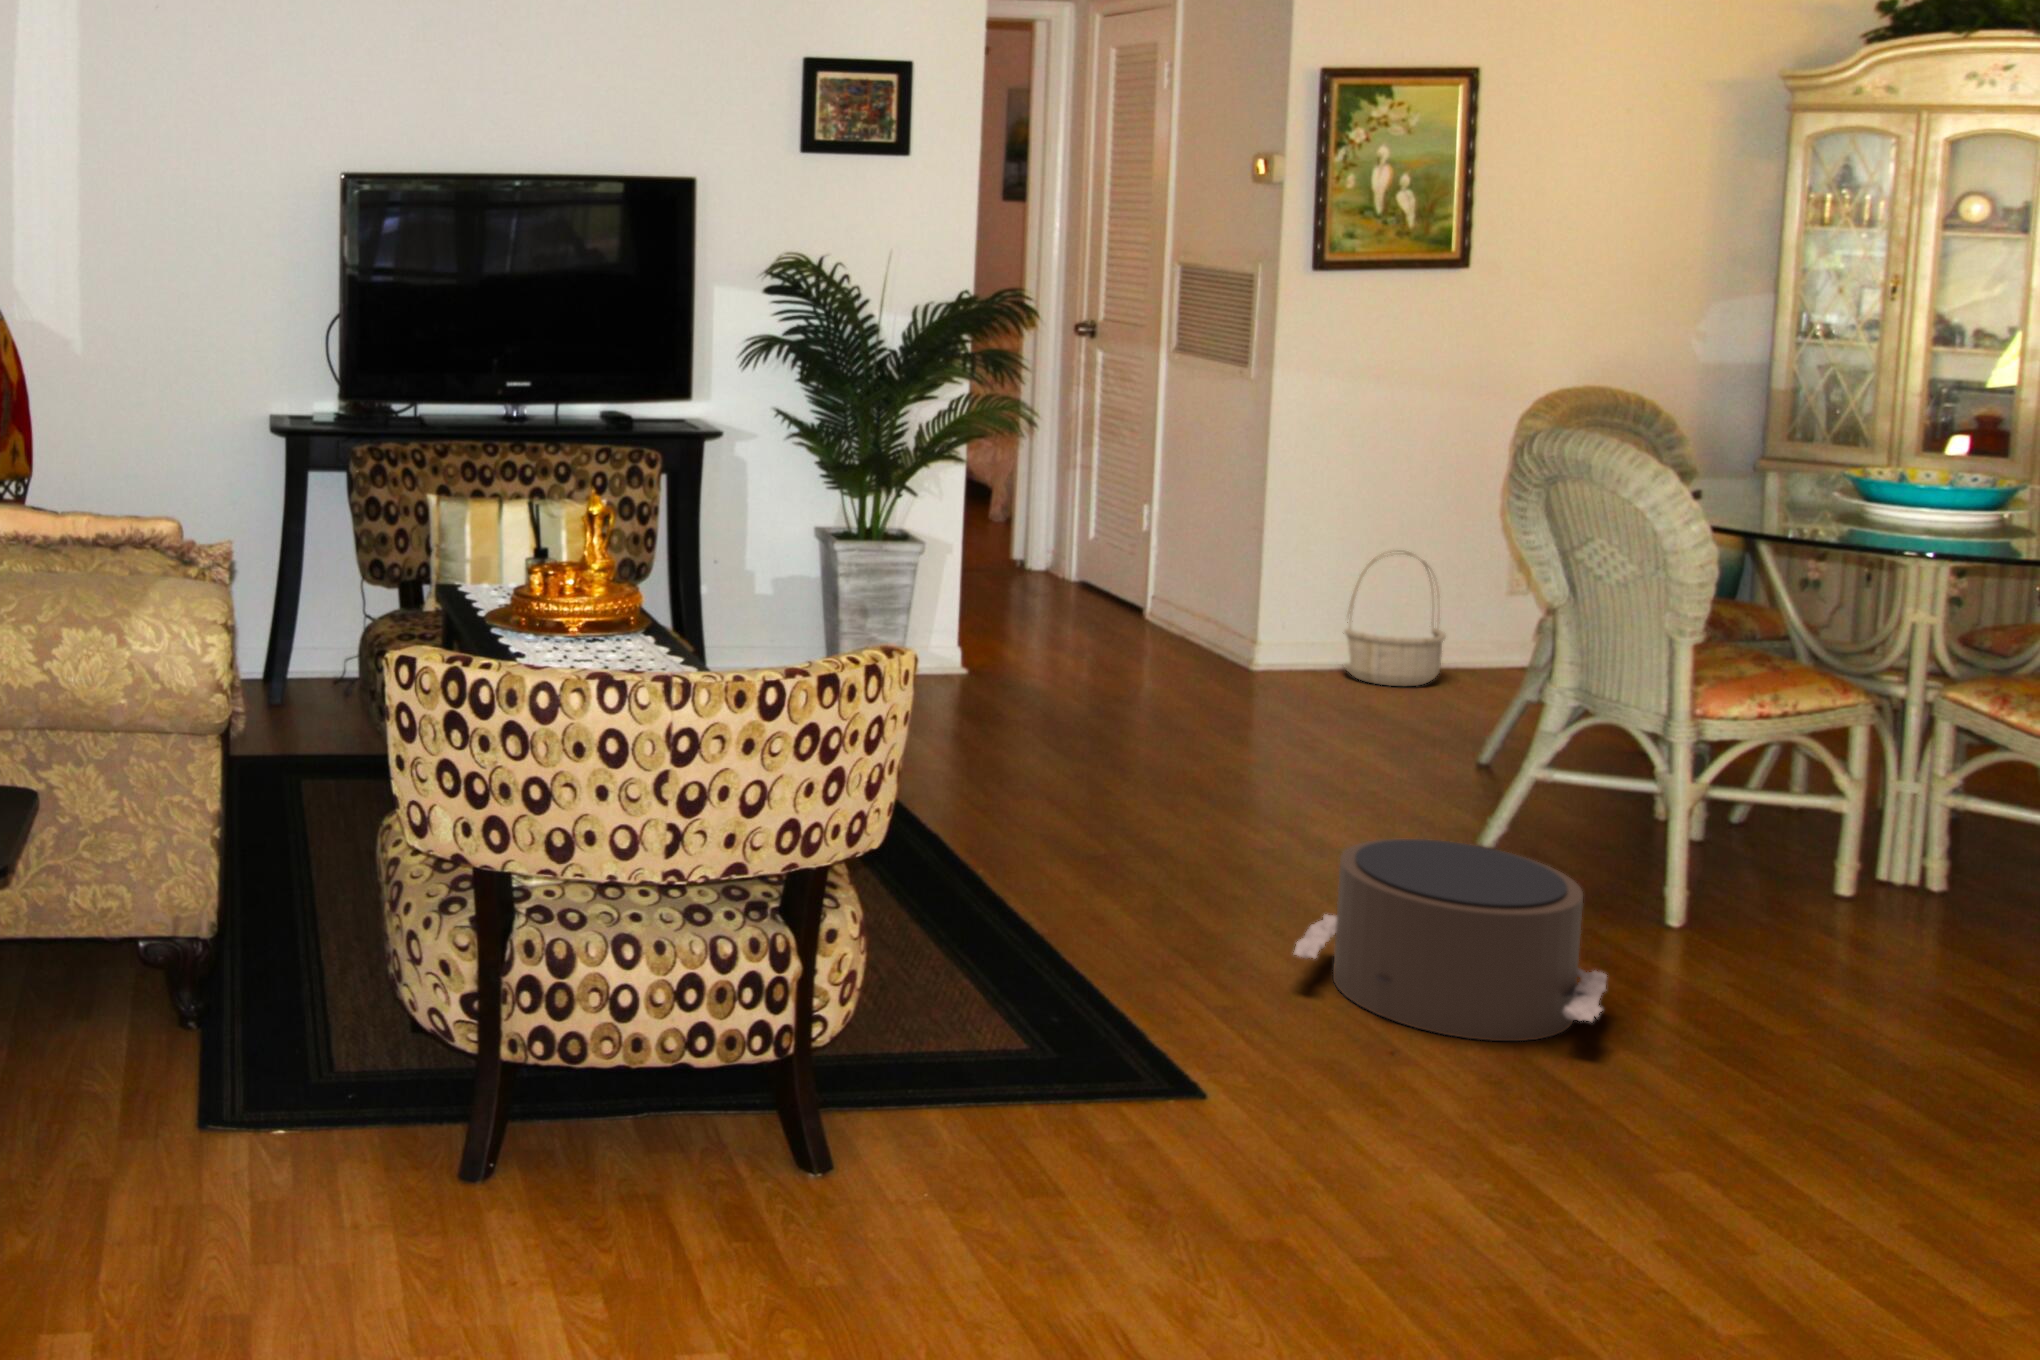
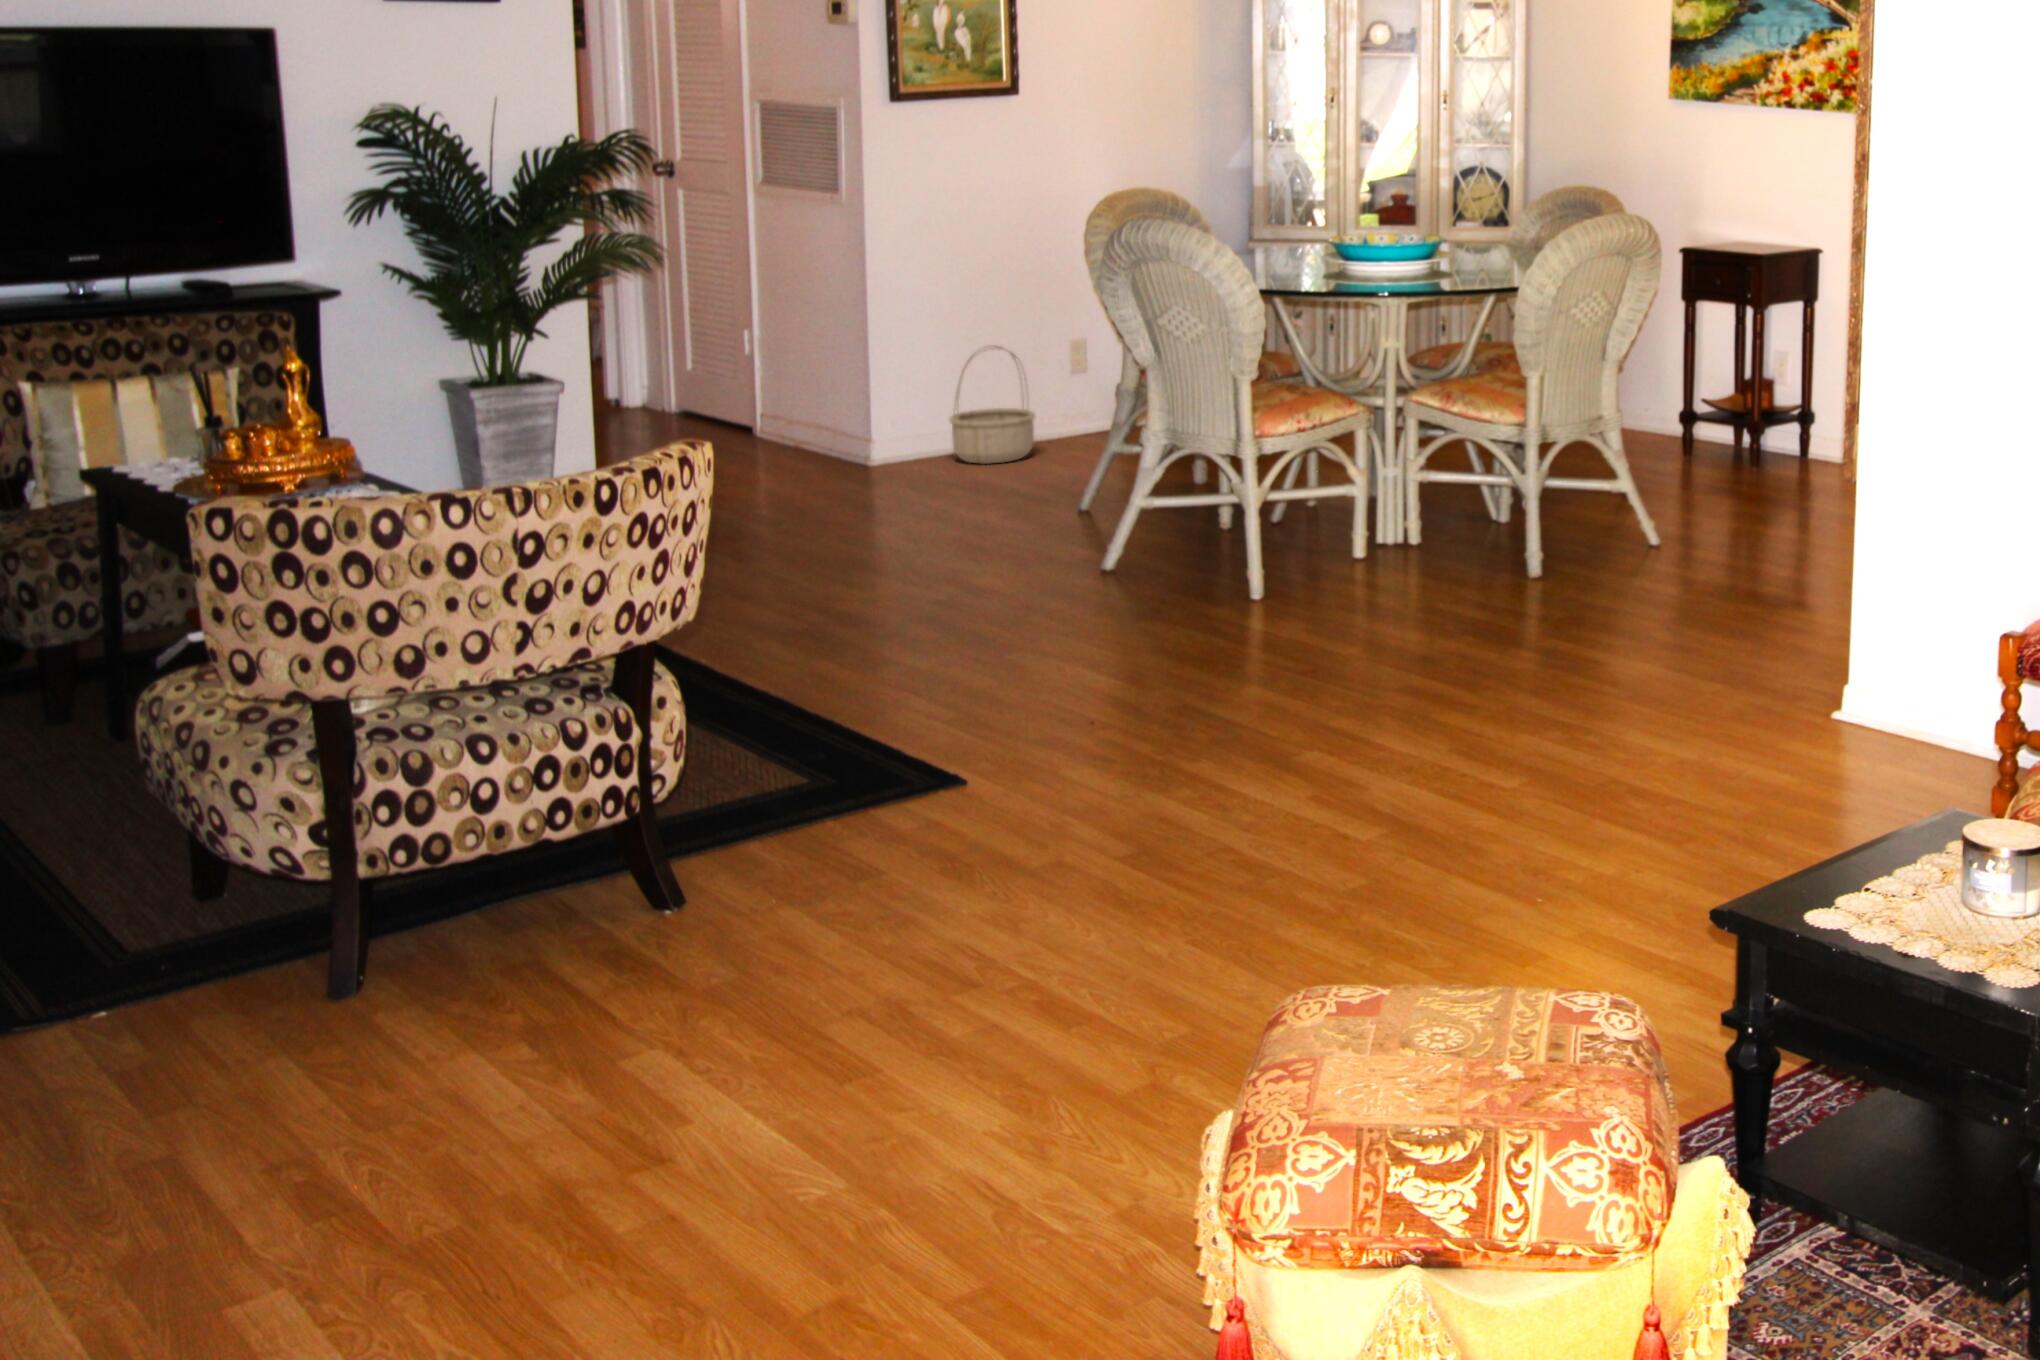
pouf: present [1294,838,1607,1041] -> none [1001,552,1229,695]

